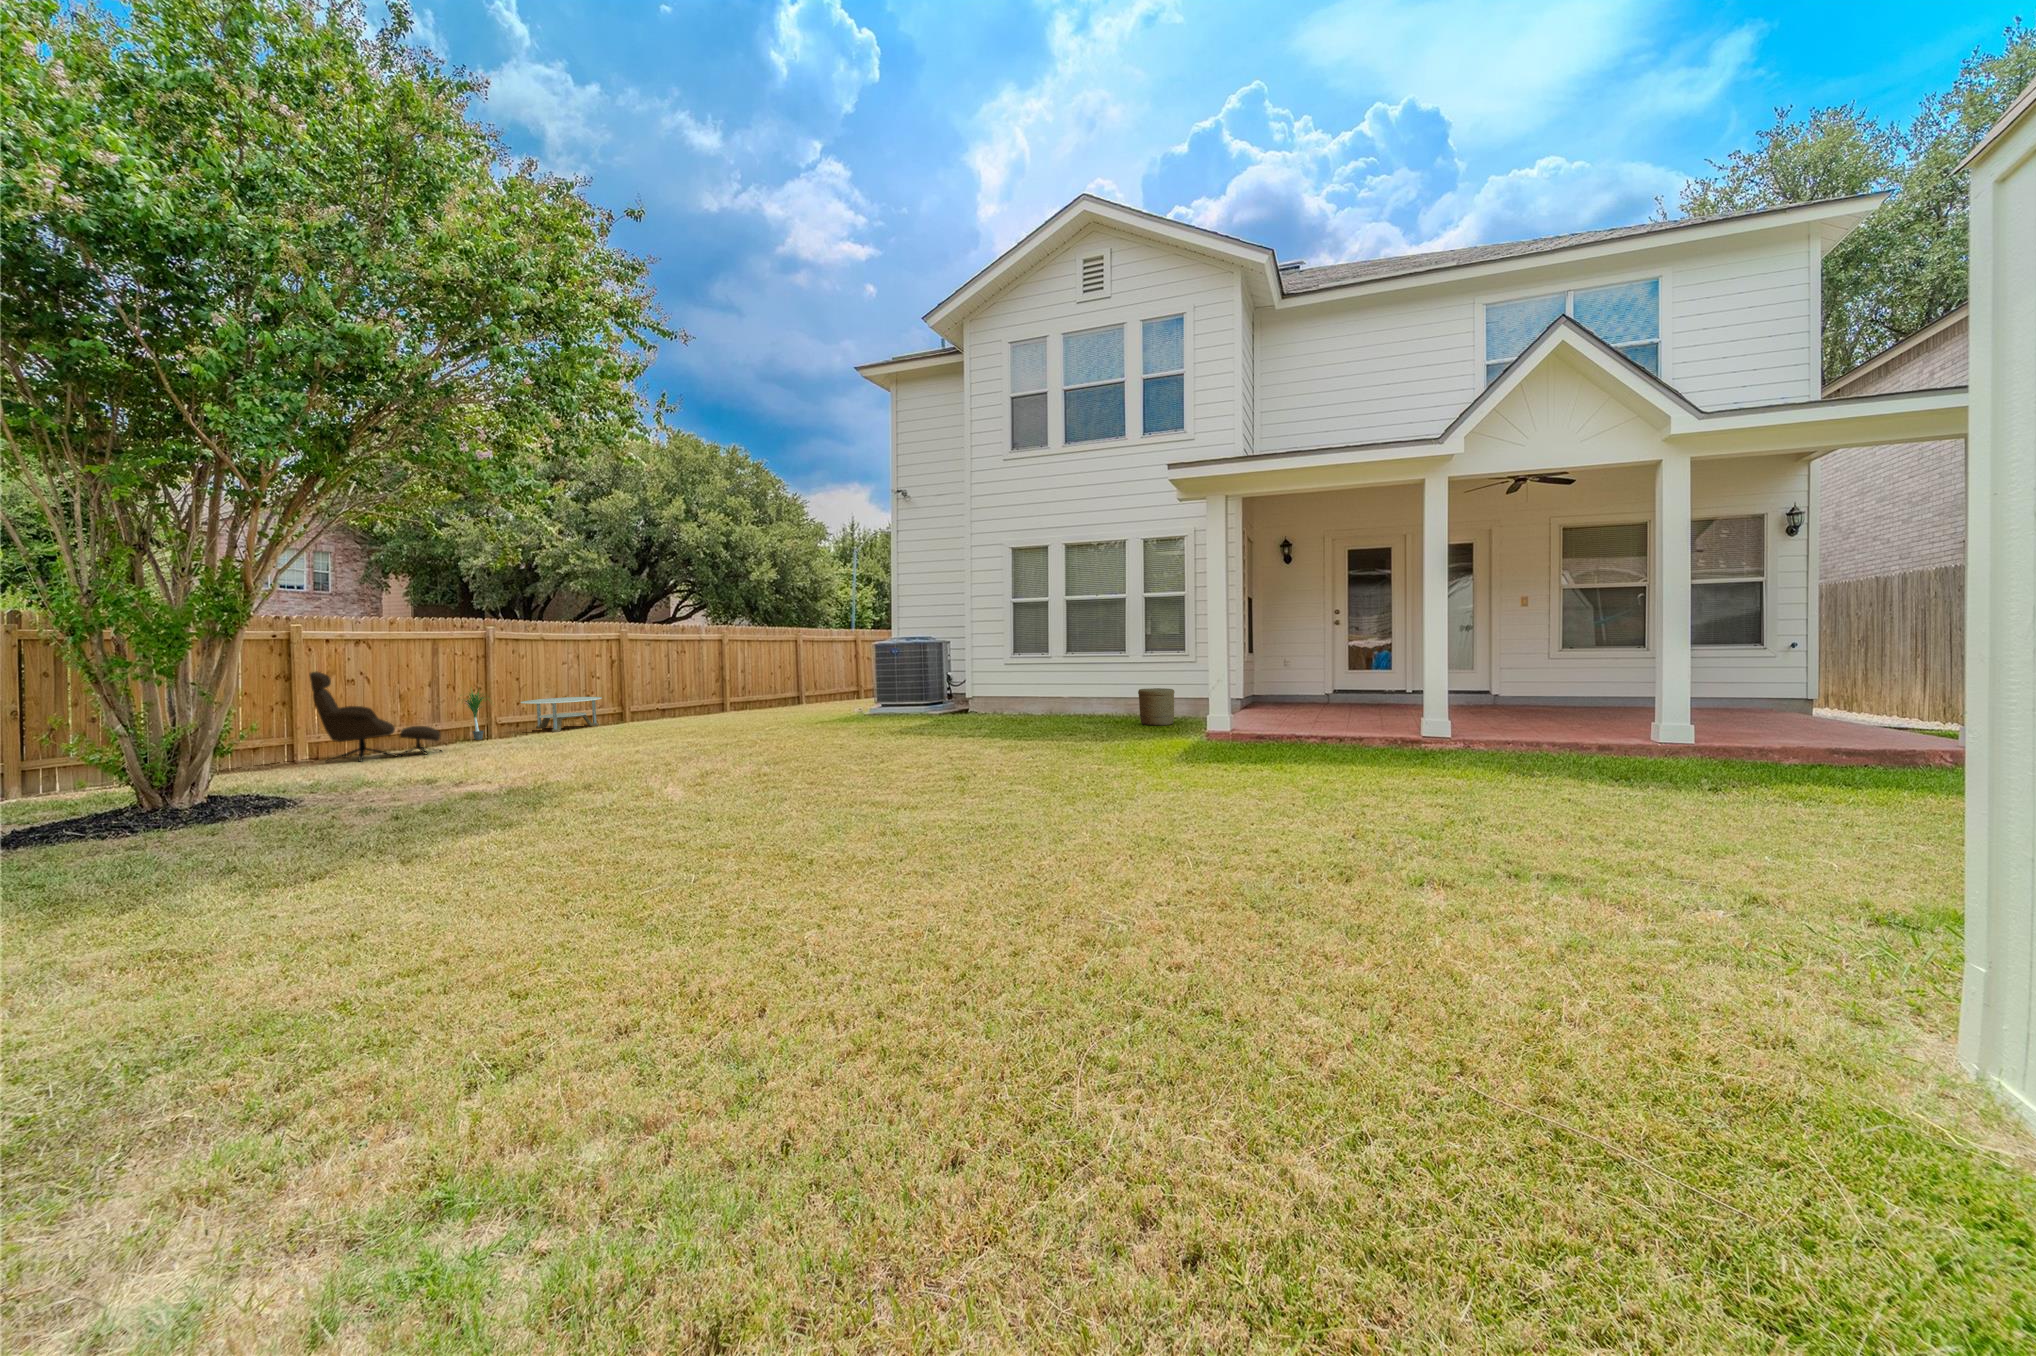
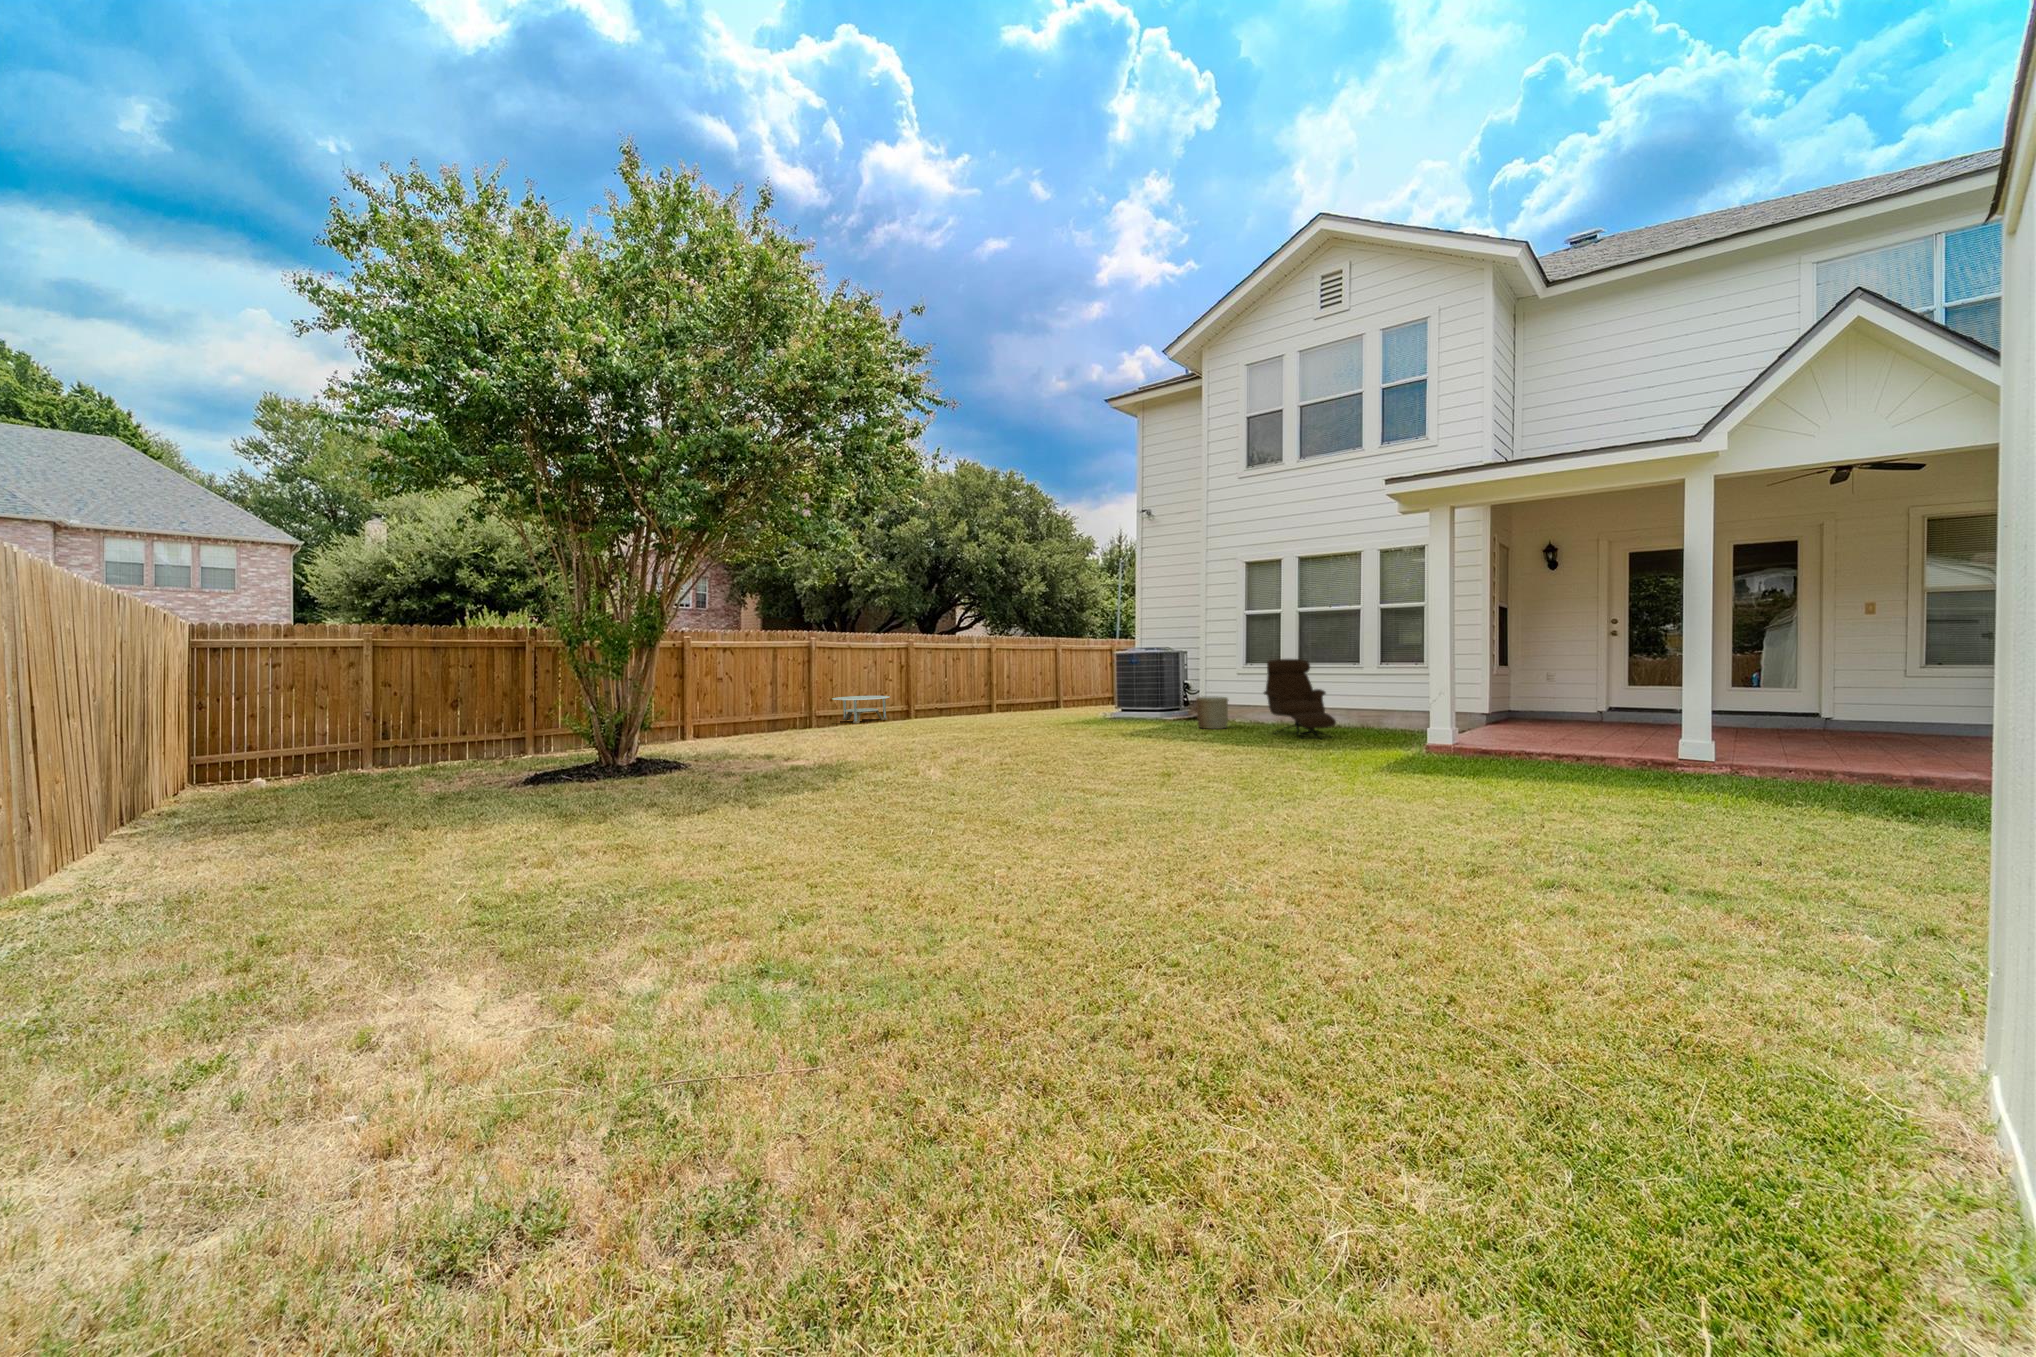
lounge chair: present [310,672,440,762] -> present [1264,659,1336,737]
woven basket: present [1138,688,1175,725] -> present [1196,696,1228,729]
potted plant: present [465,691,484,740] -> none [786,684,815,727]

